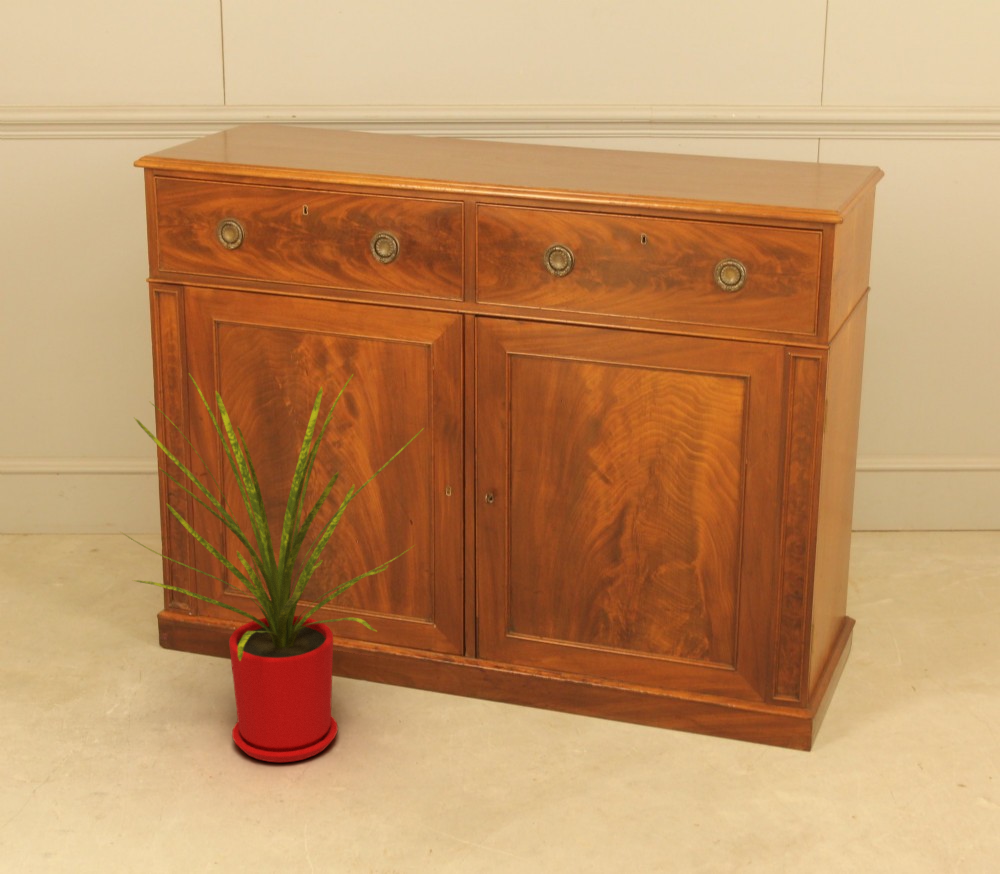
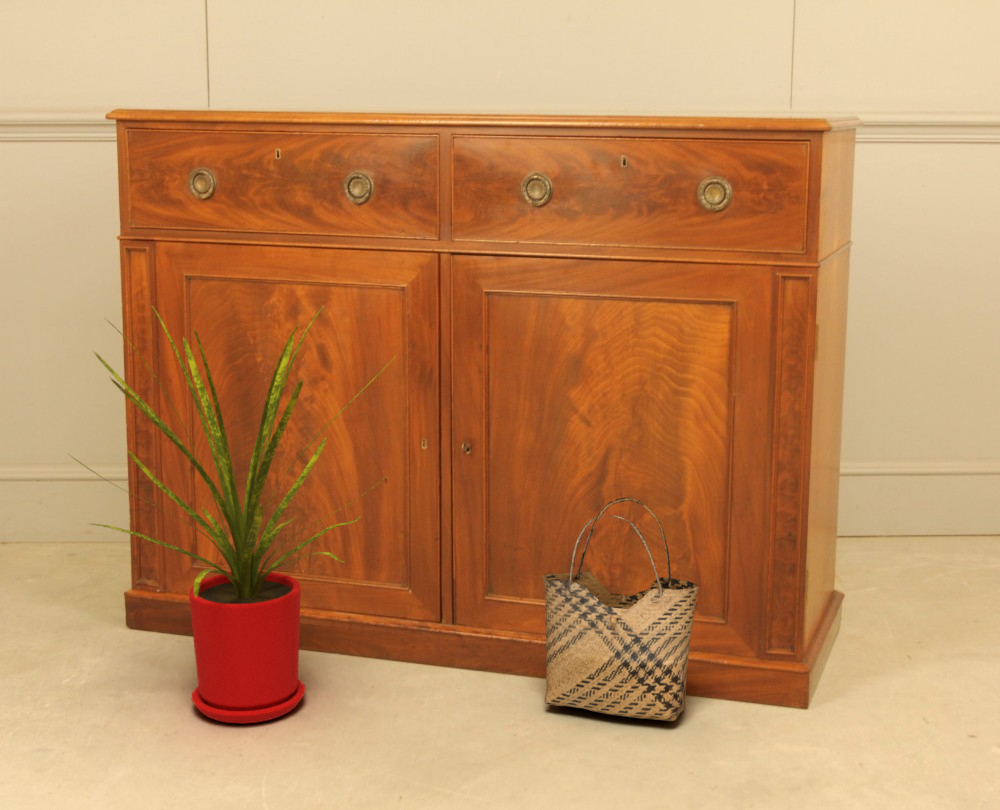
woven basket: none [559,555,708,766] -> present [541,497,699,721]

